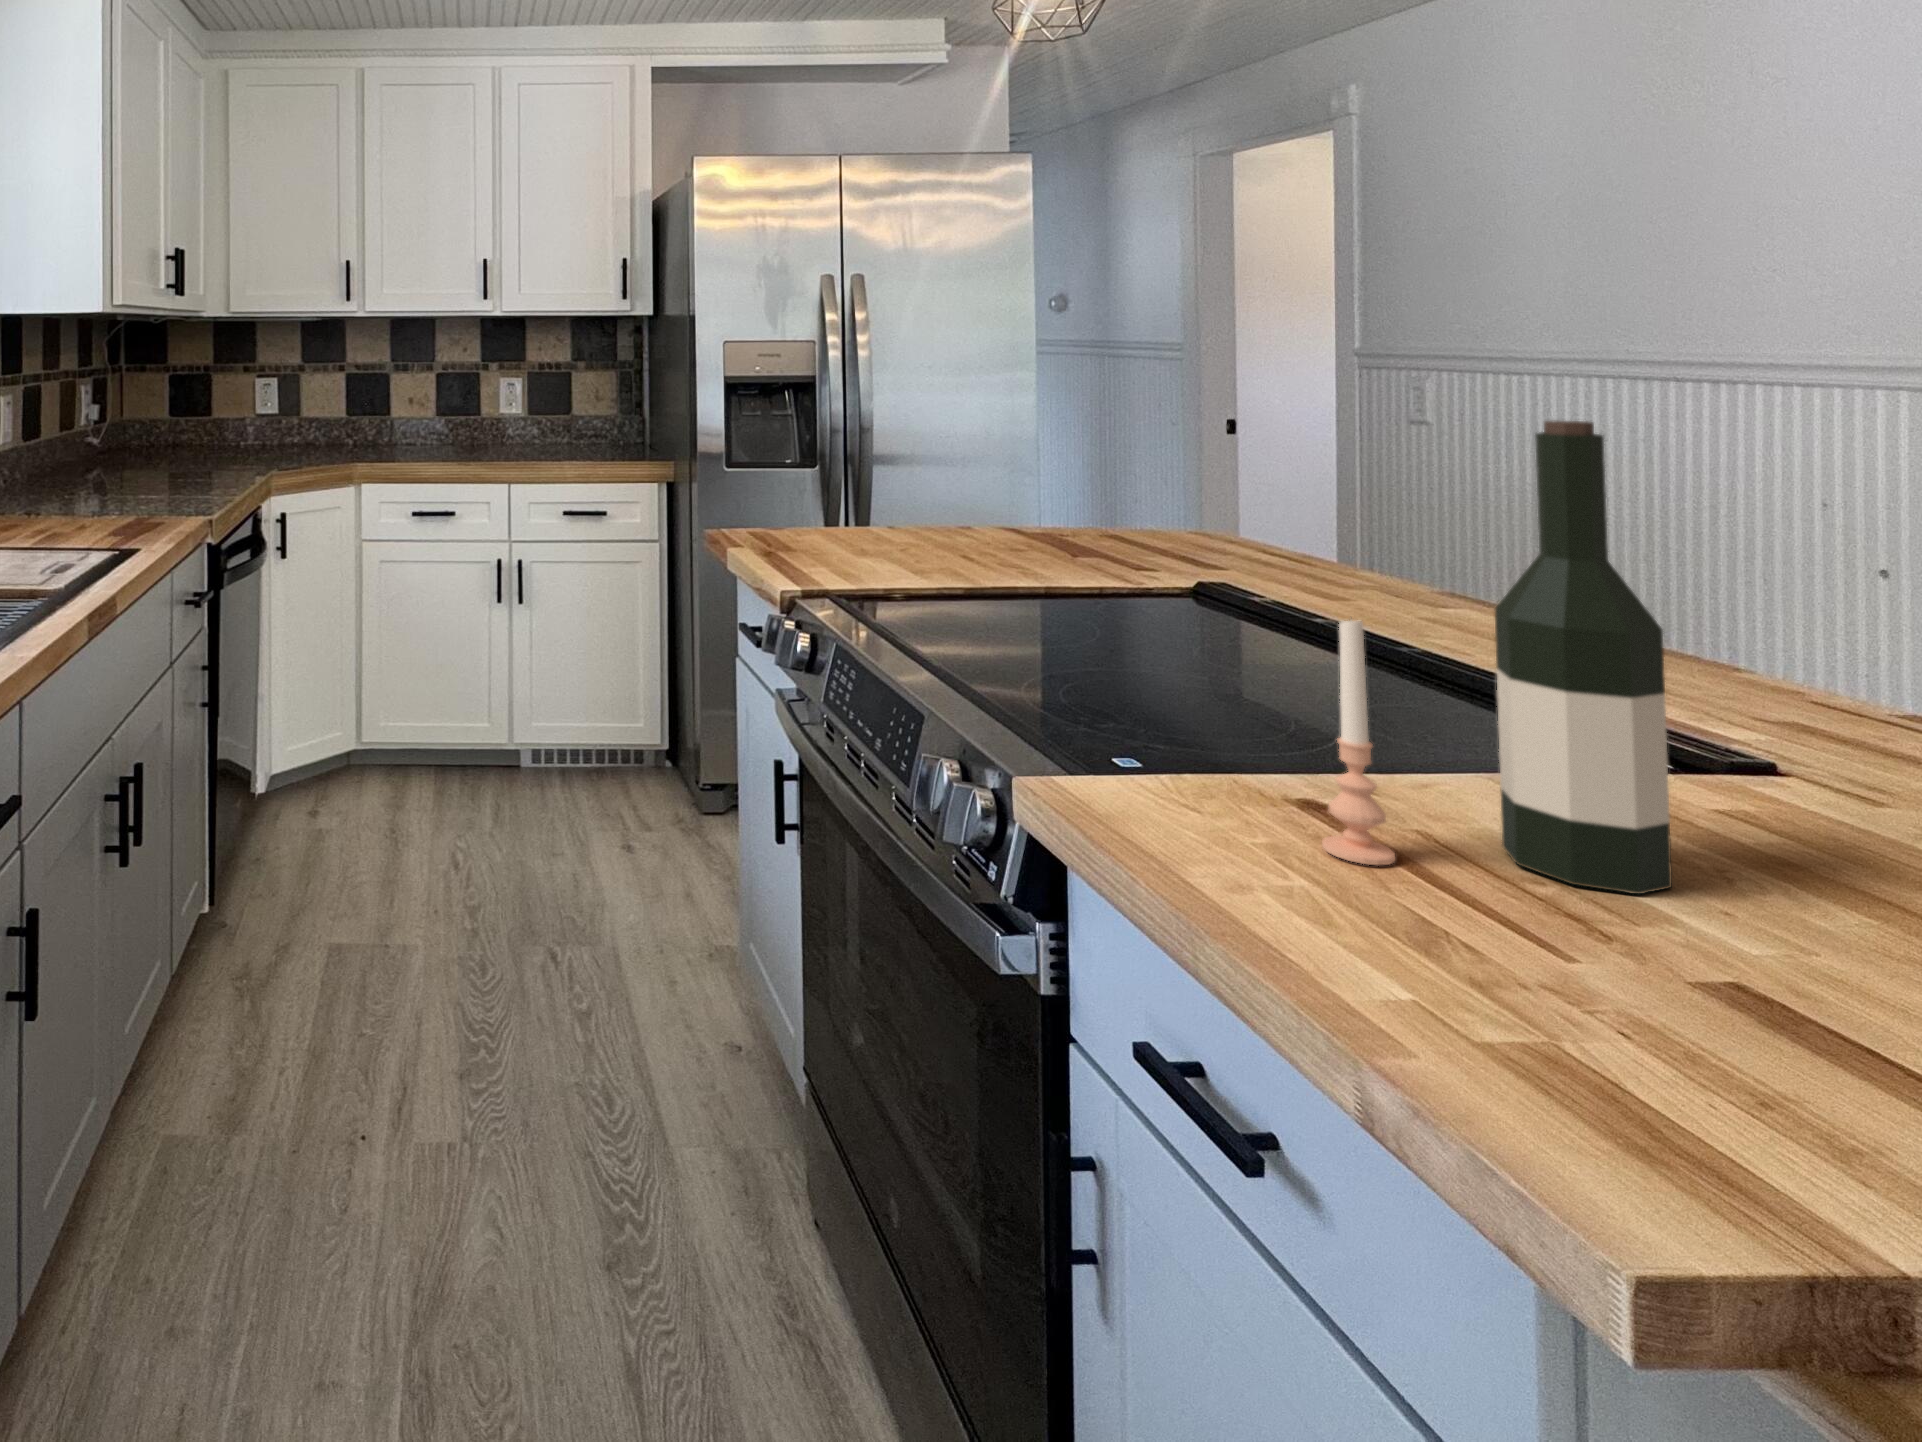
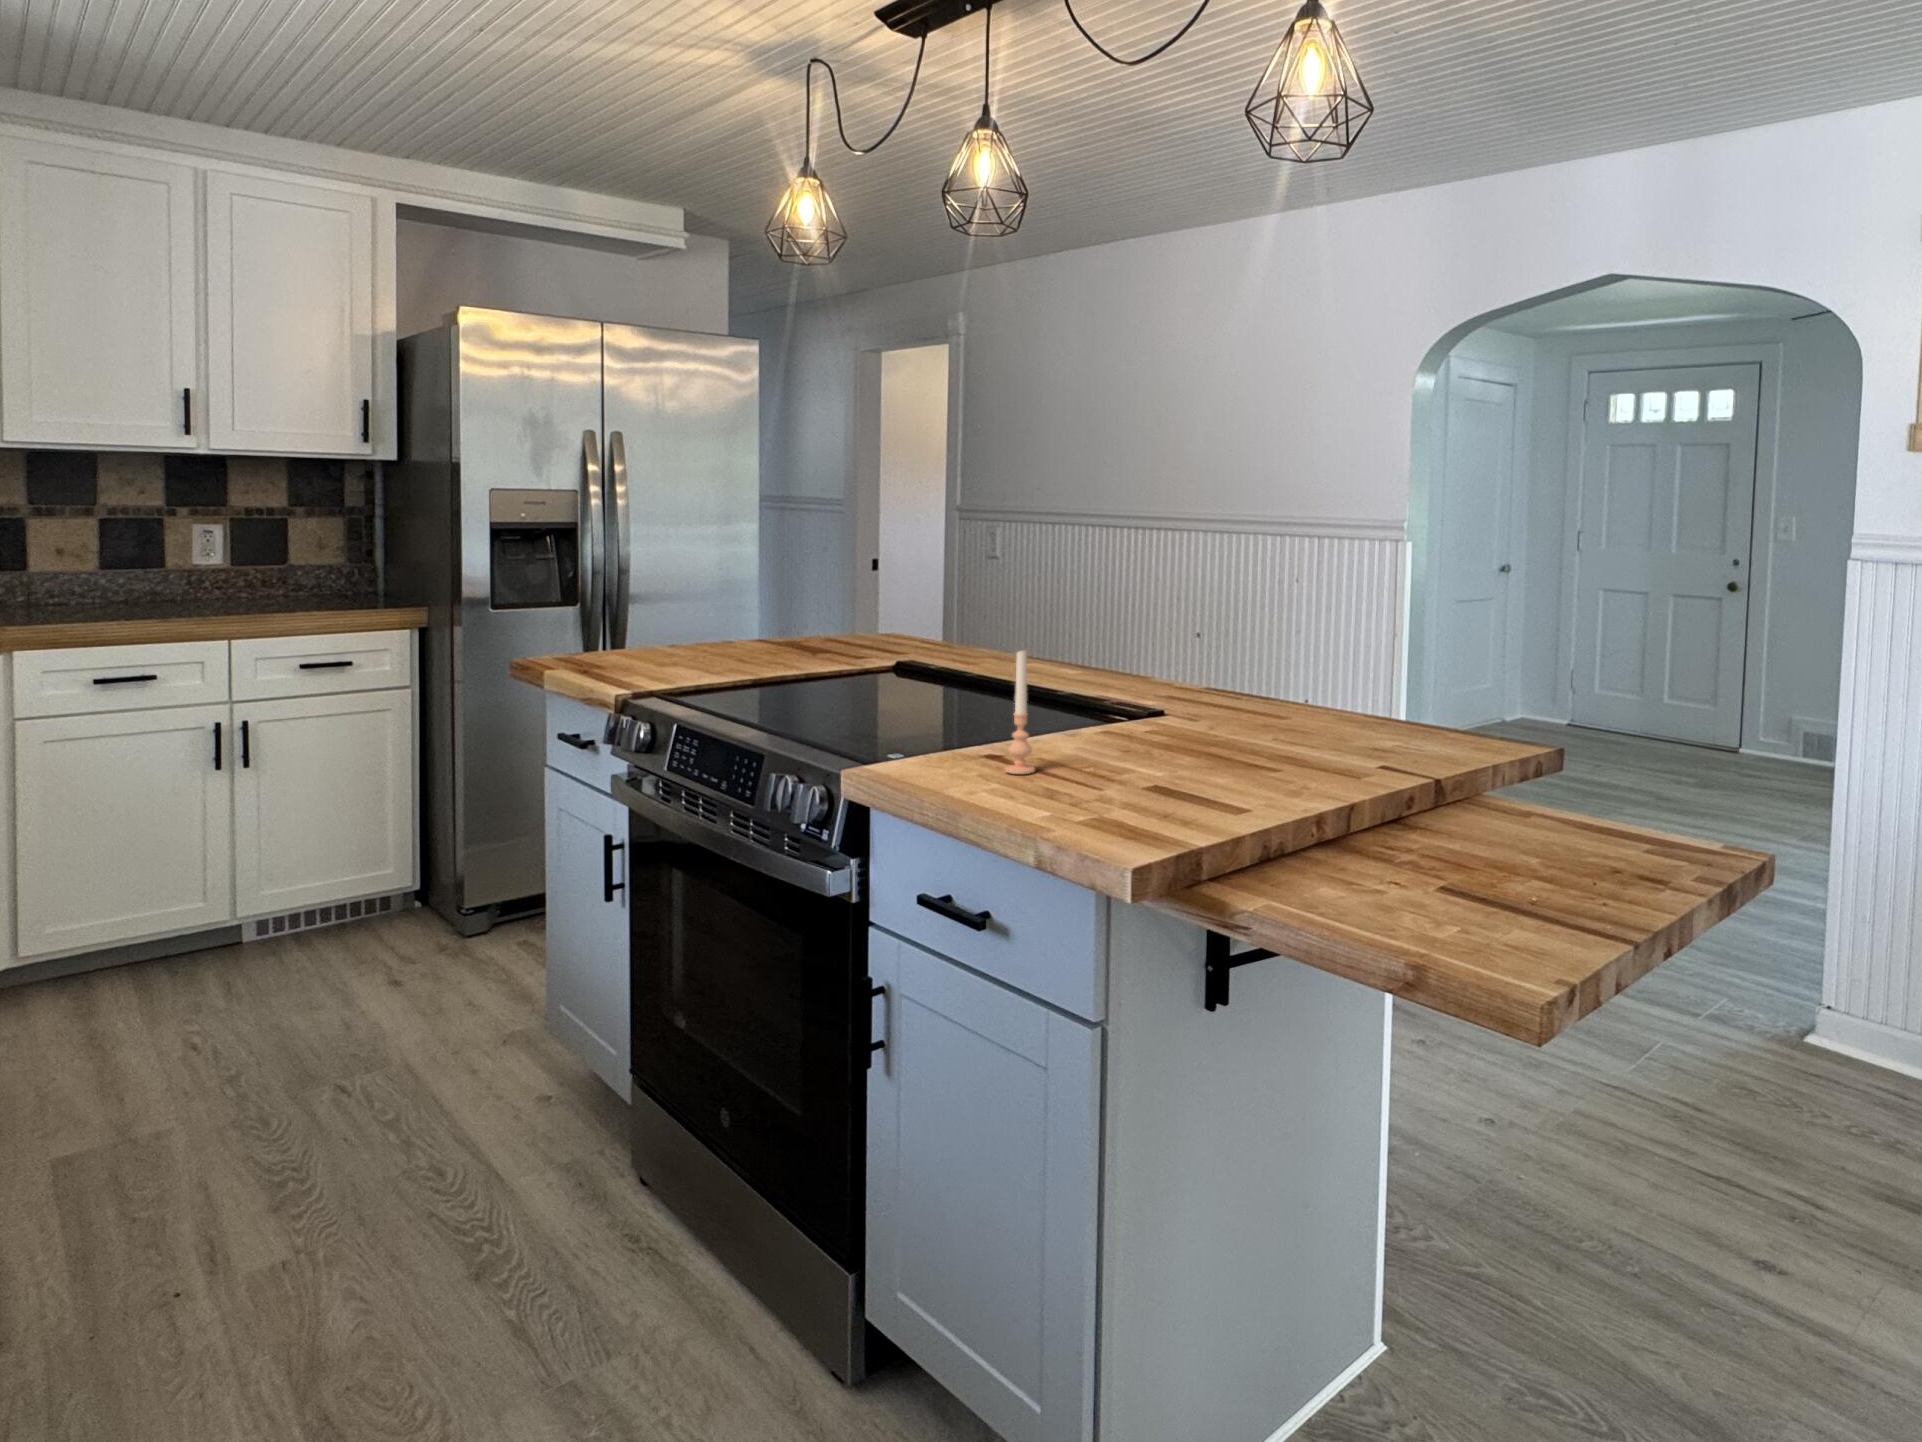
wine bottle: present [1495,420,1672,895] -> none [1074,545,1136,766]

